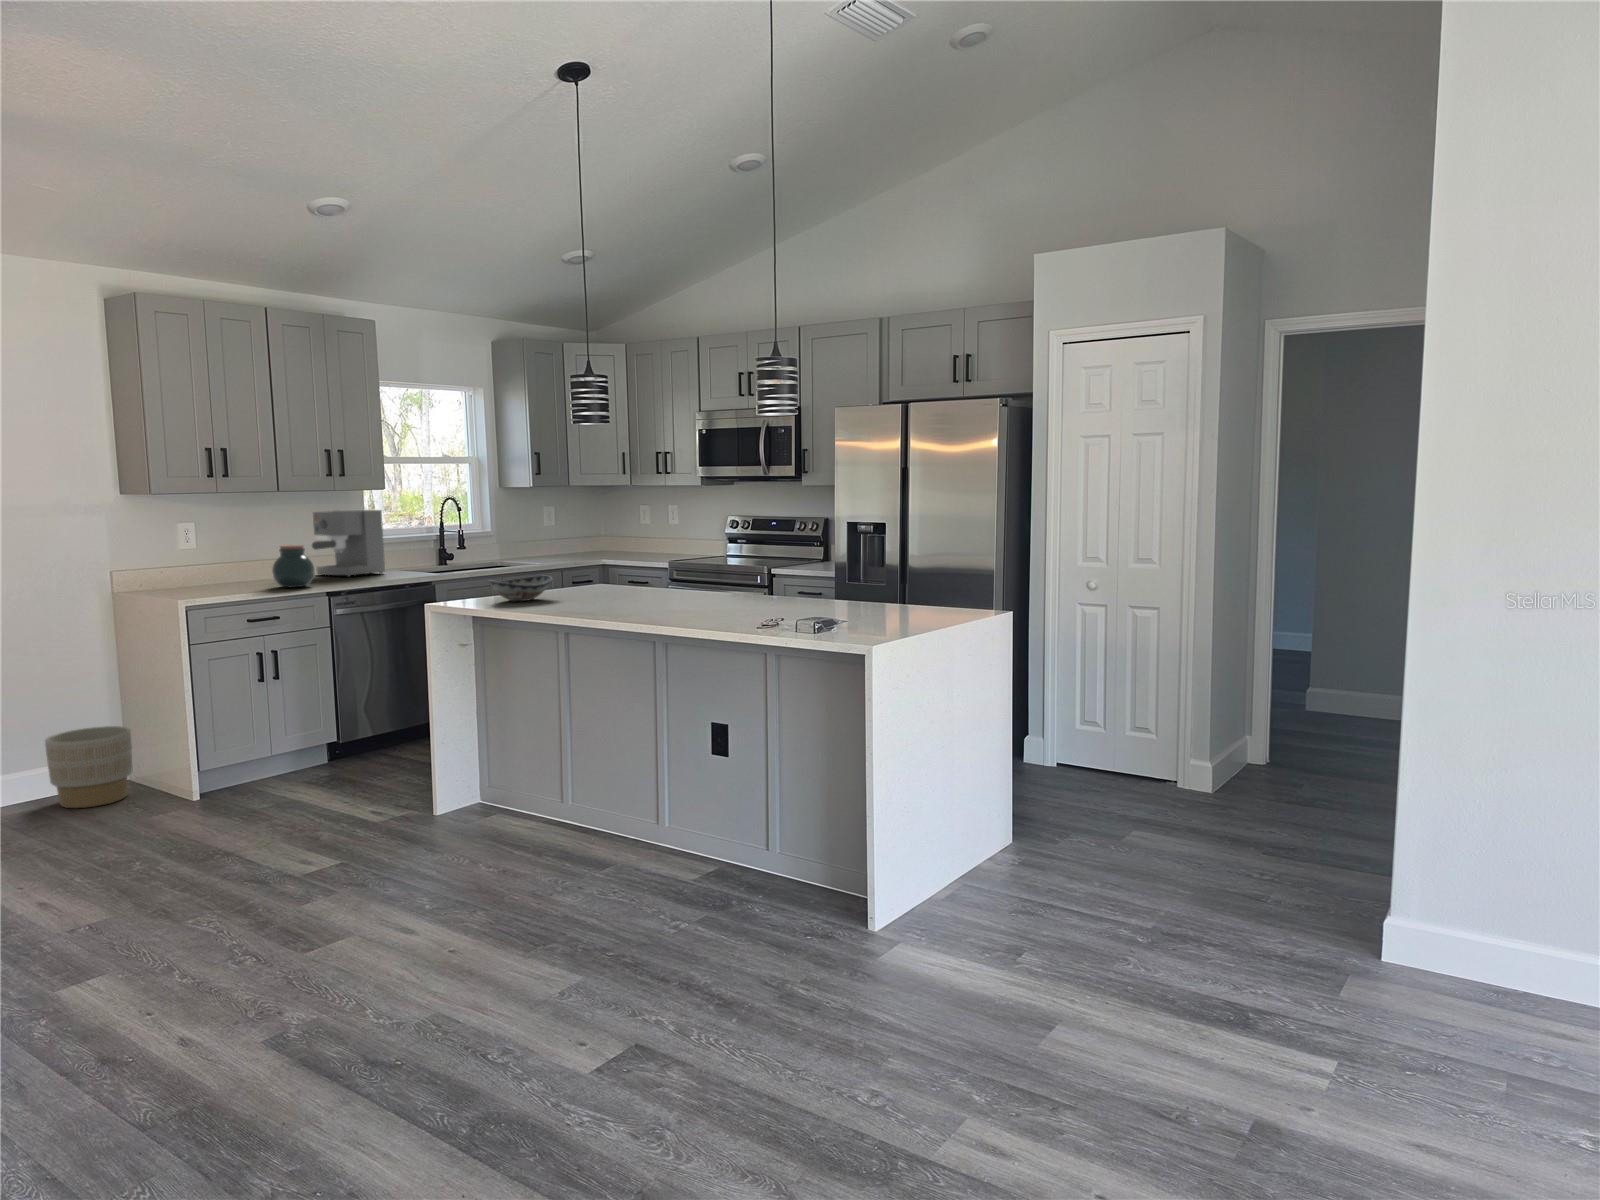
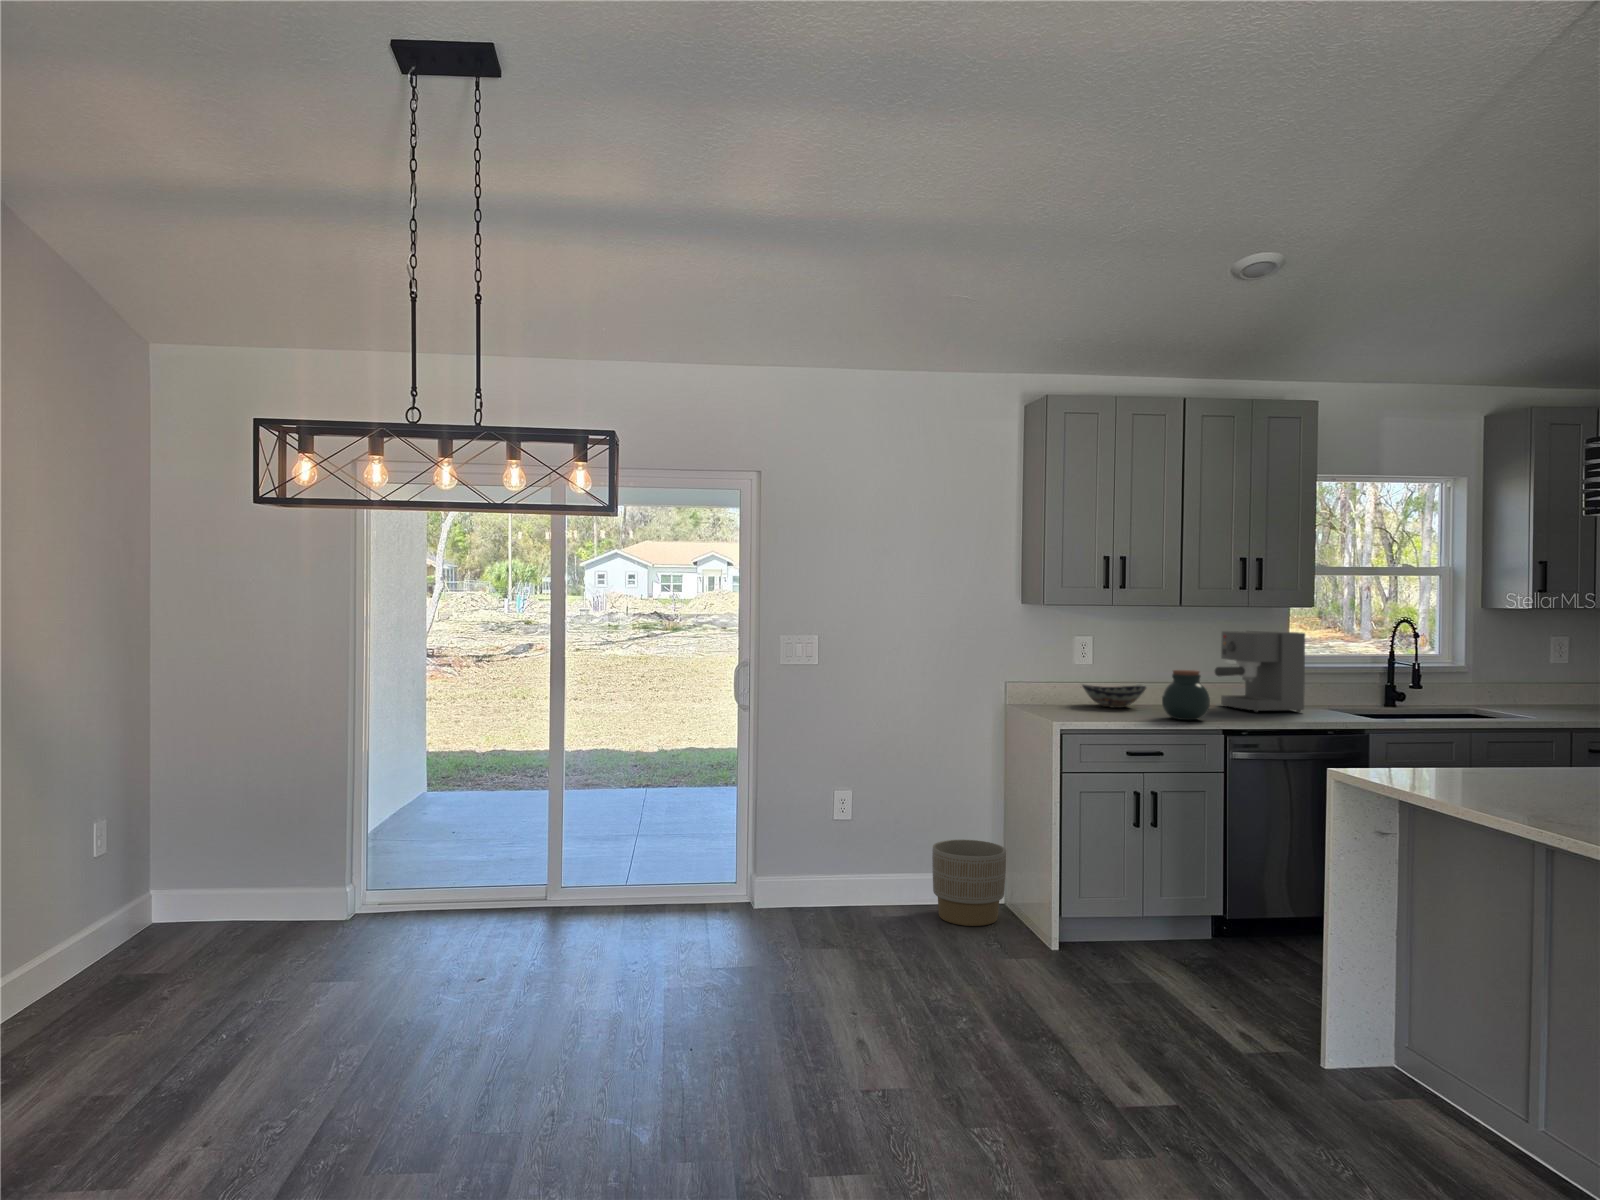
decorative bowl: present [488,576,552,601] -> present [1082,684,1146,708]

